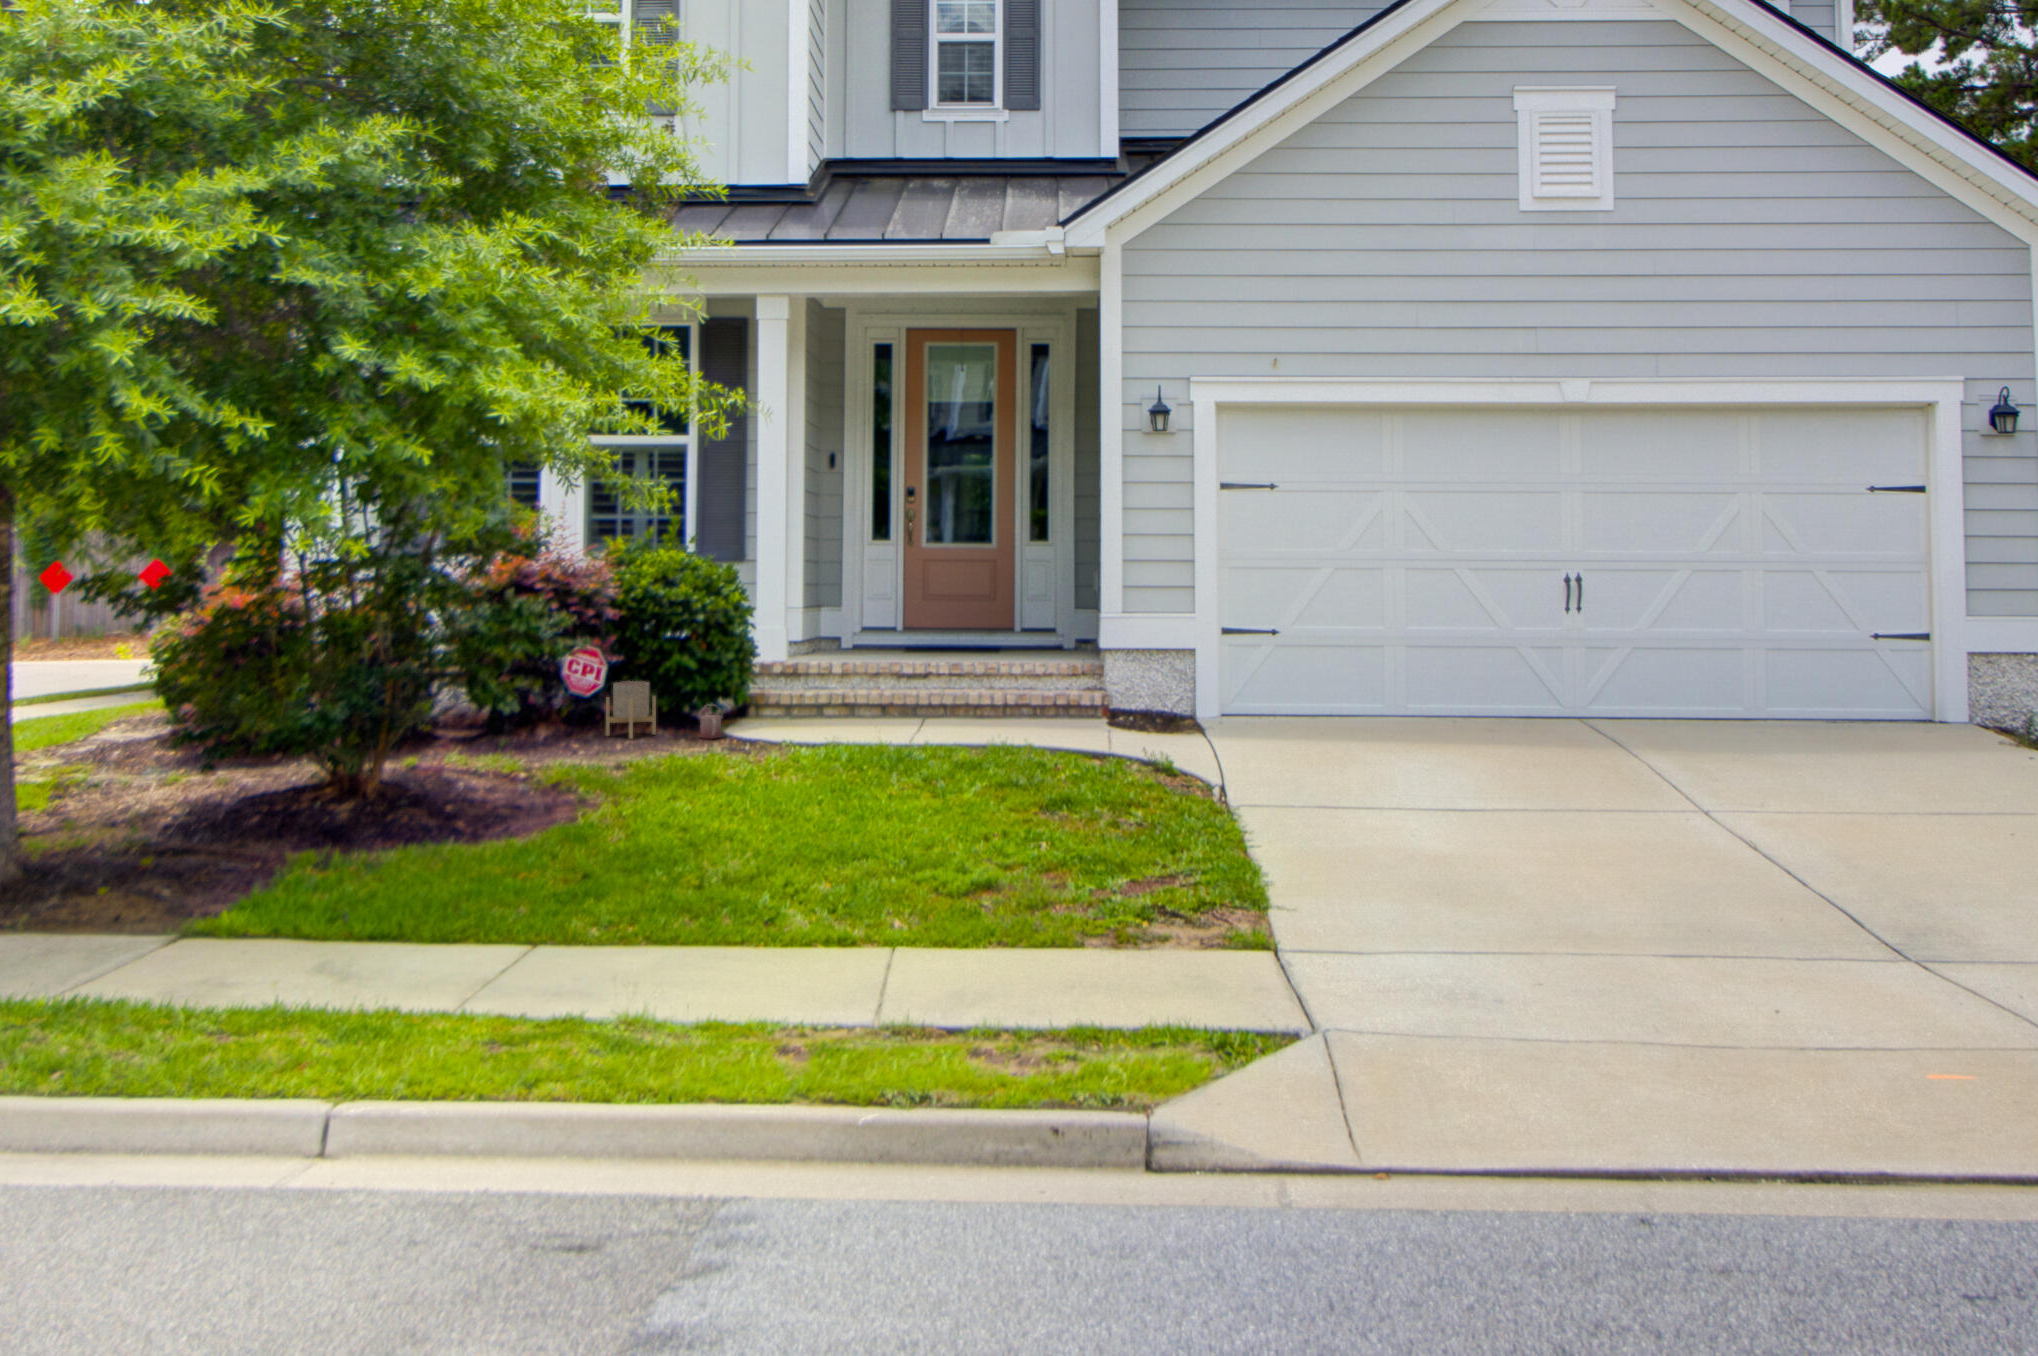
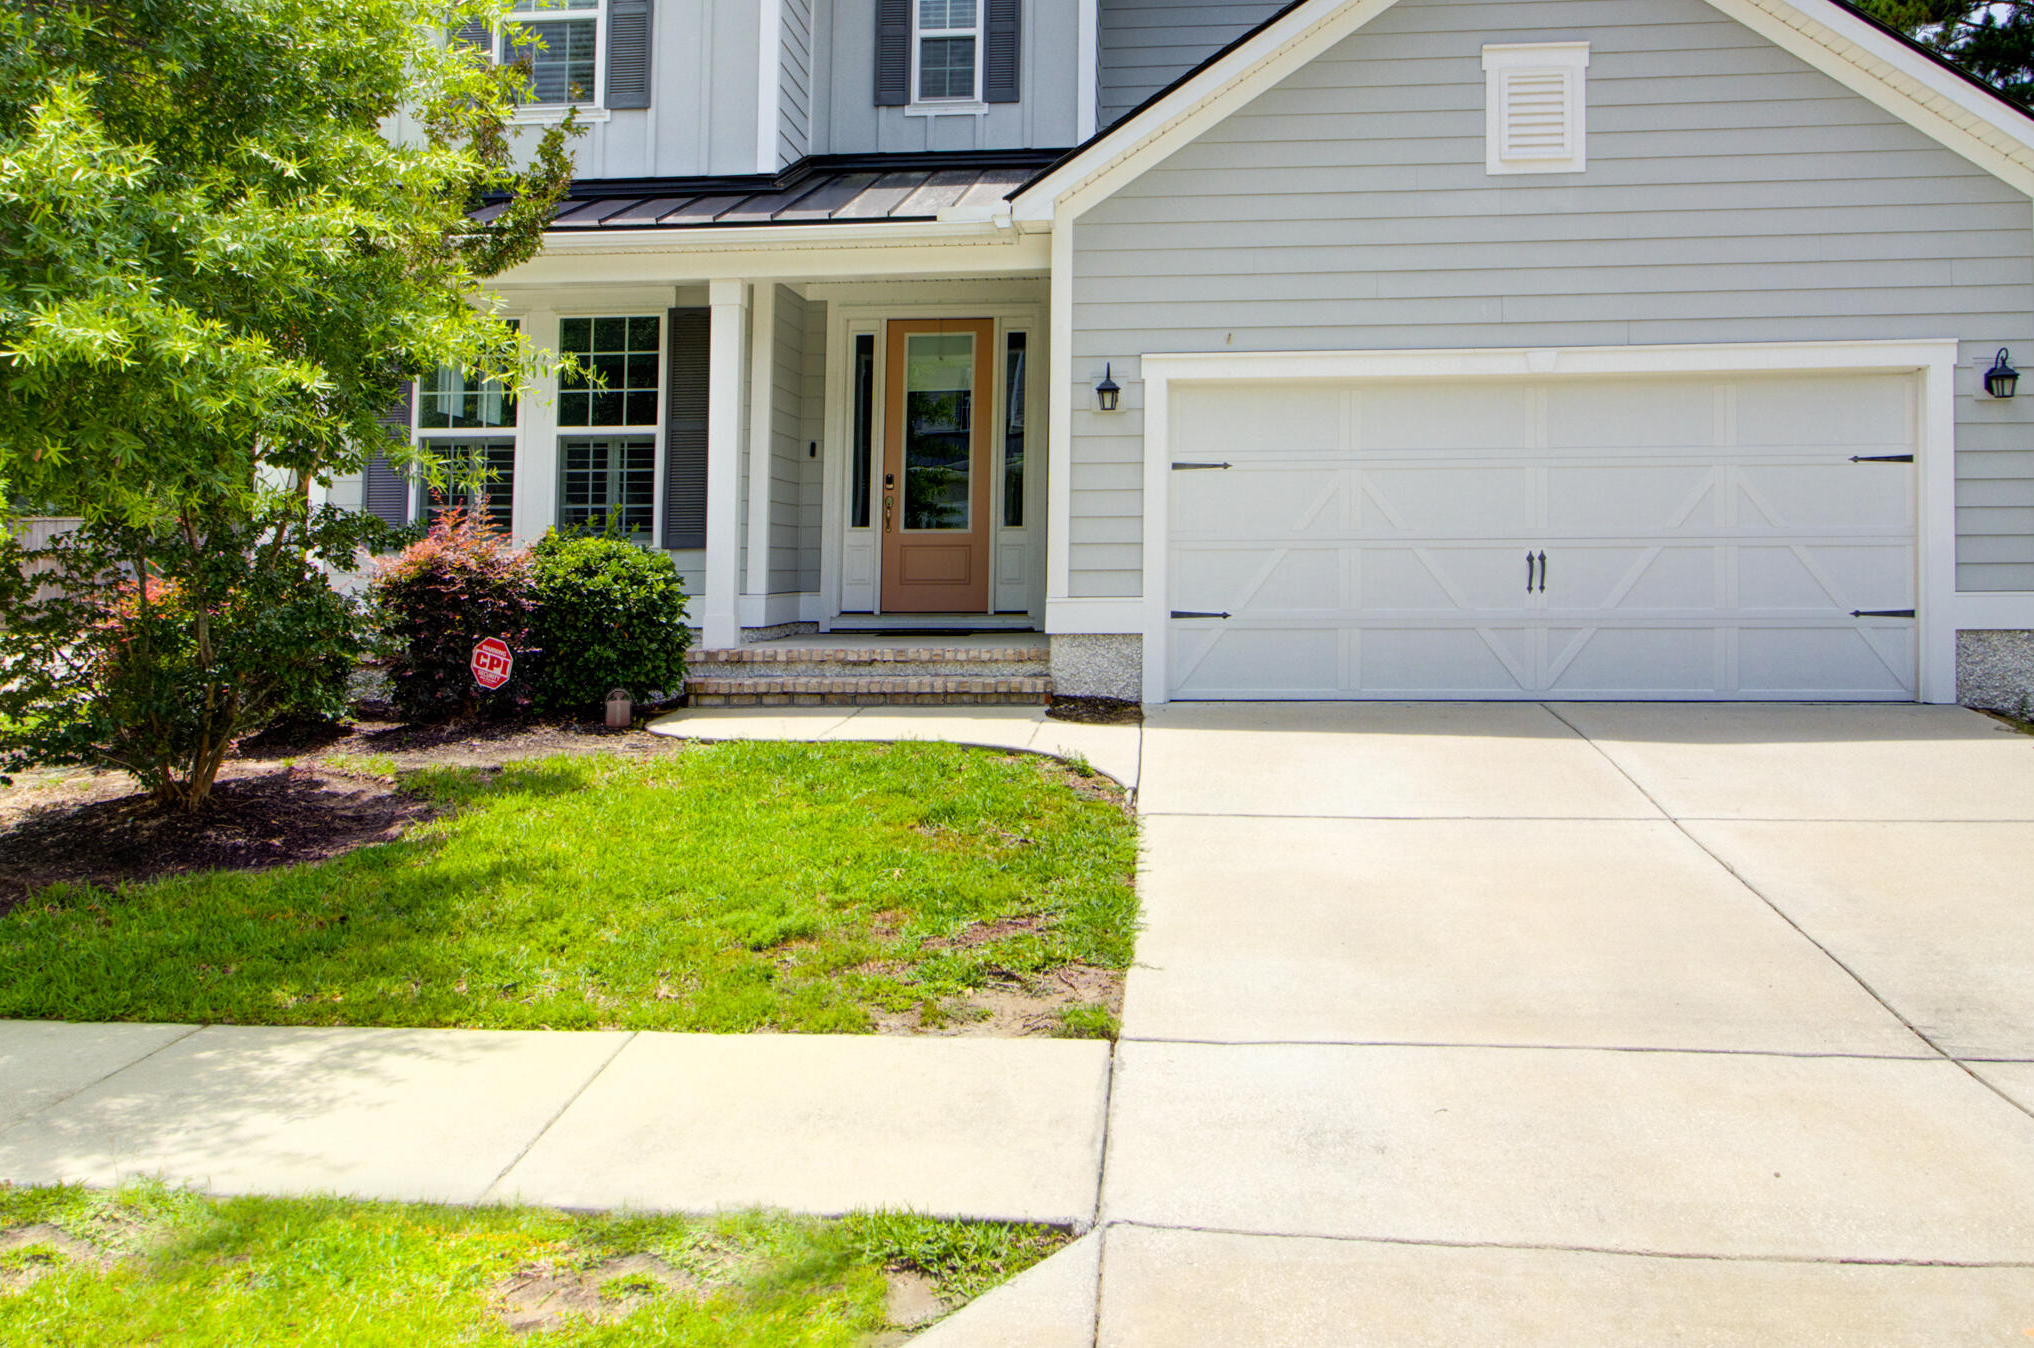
planter: present [606,681,656,739] -> none [512,662,566,724]

